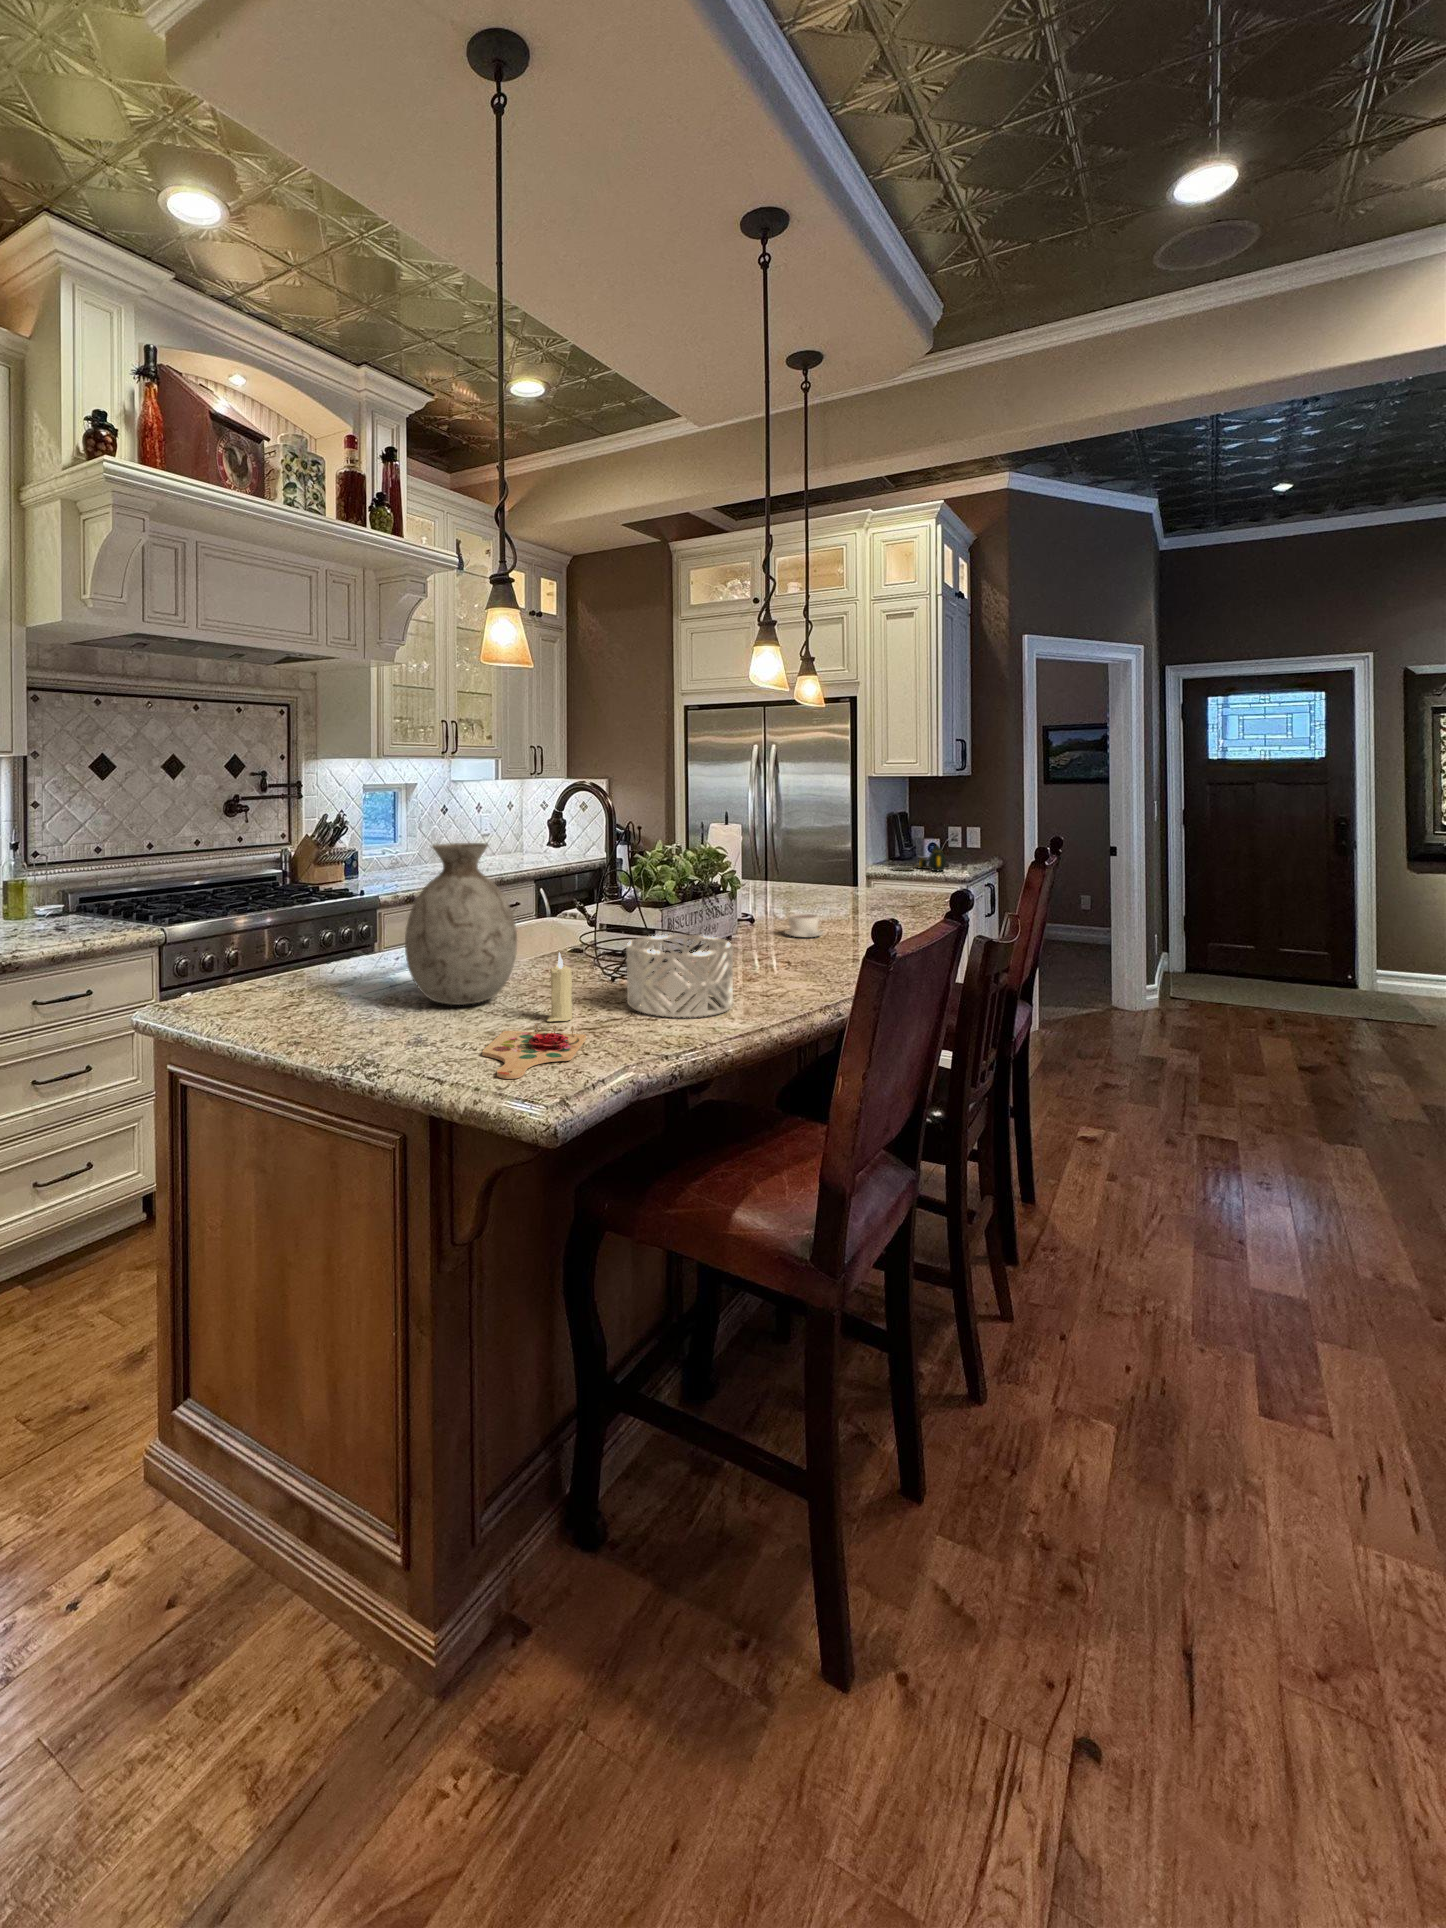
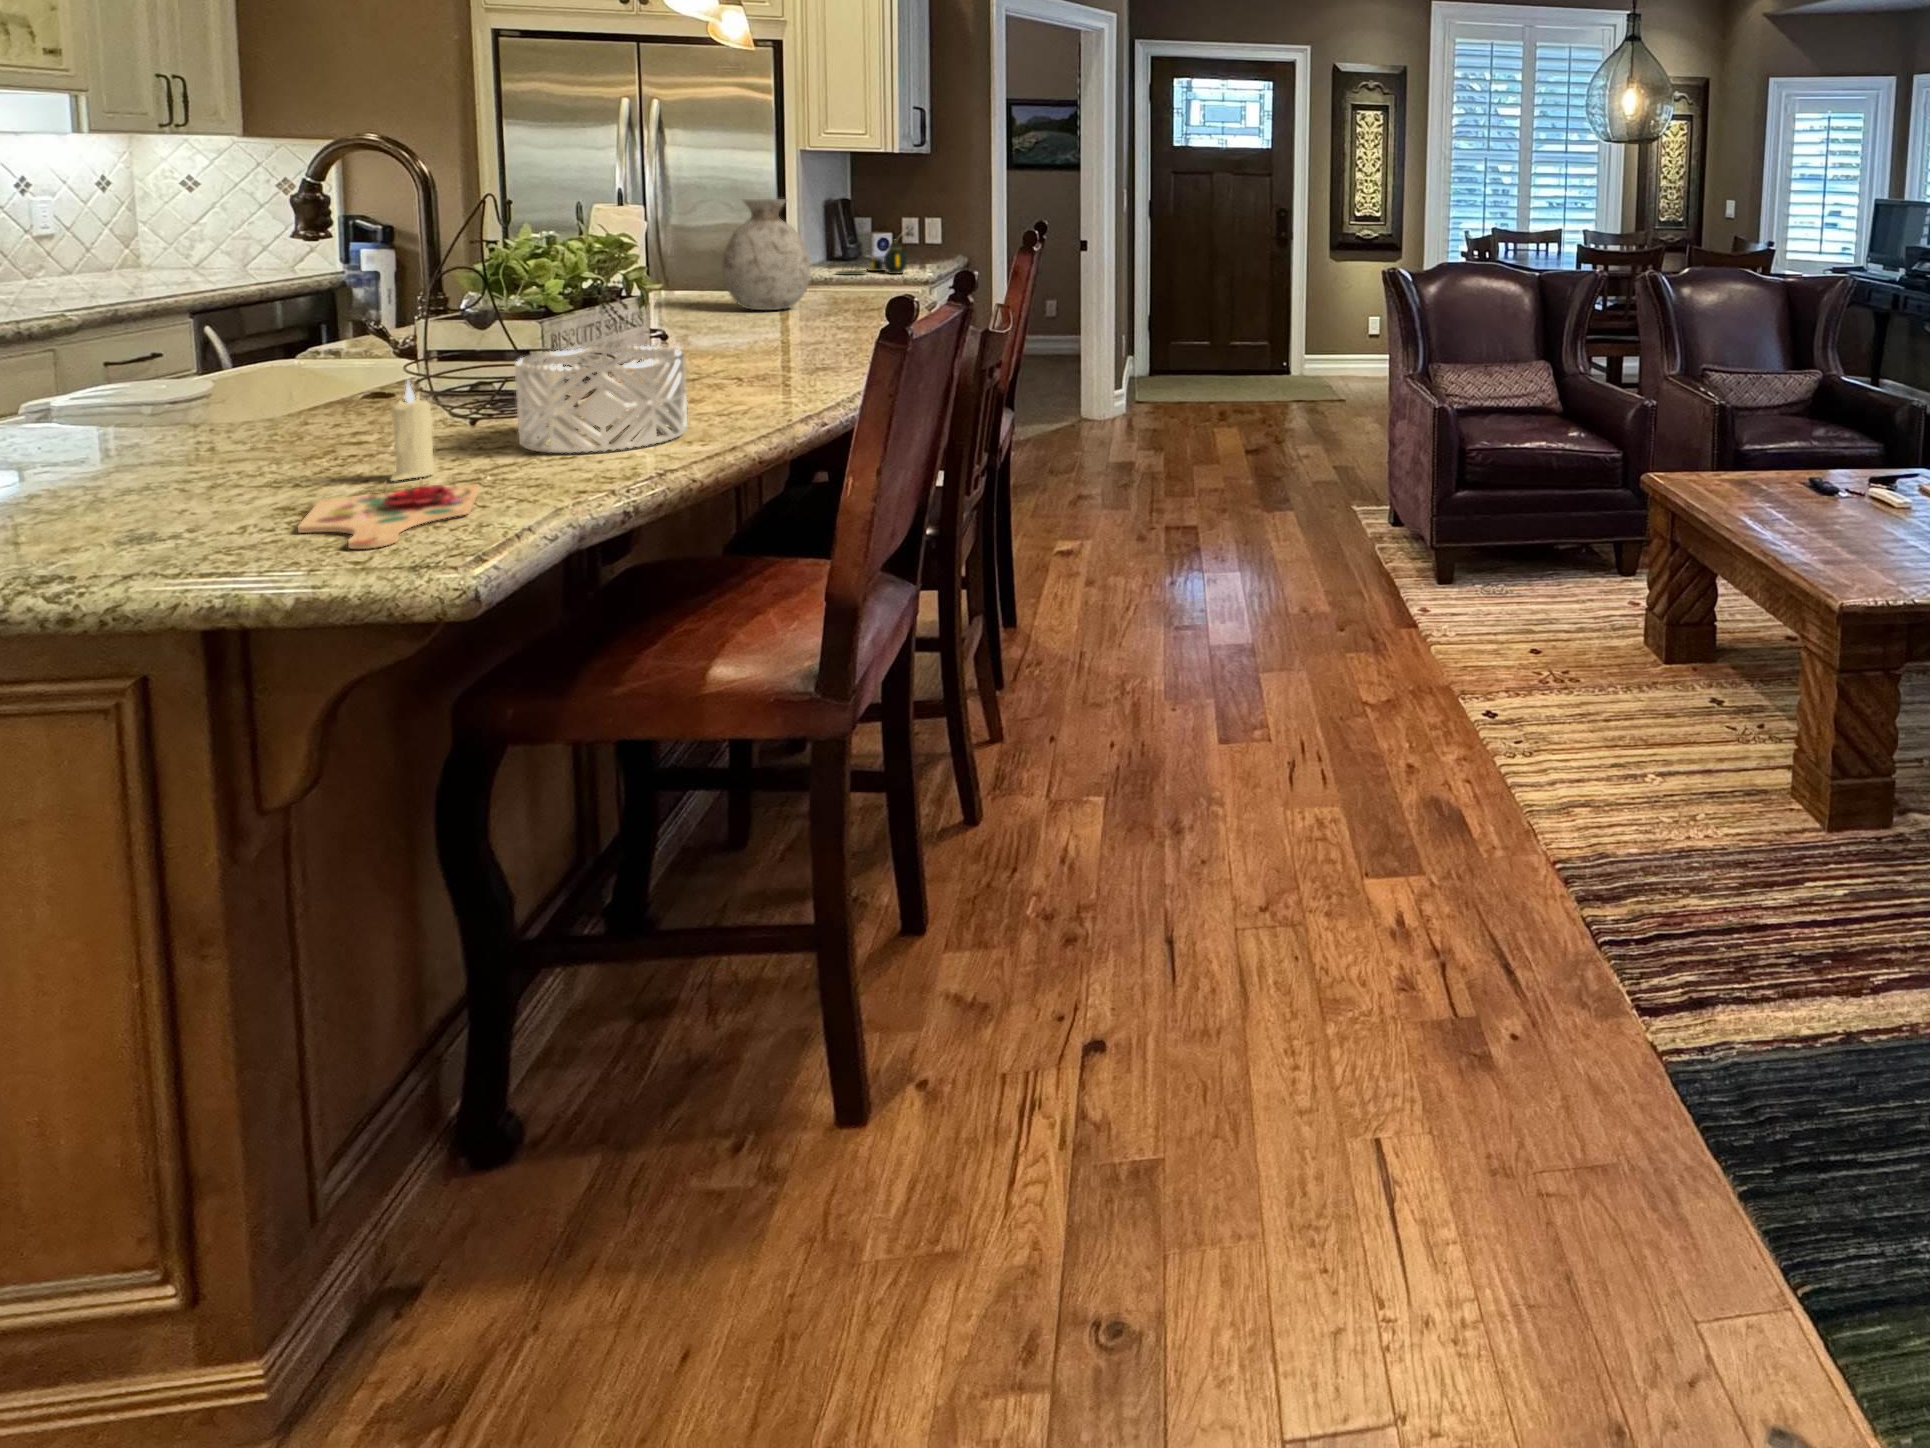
vase: present [405,843,517,1005] -> present [722,199,811,310]
coffee cup: present [785,914,823,937] -> none [718,323,777,353]

